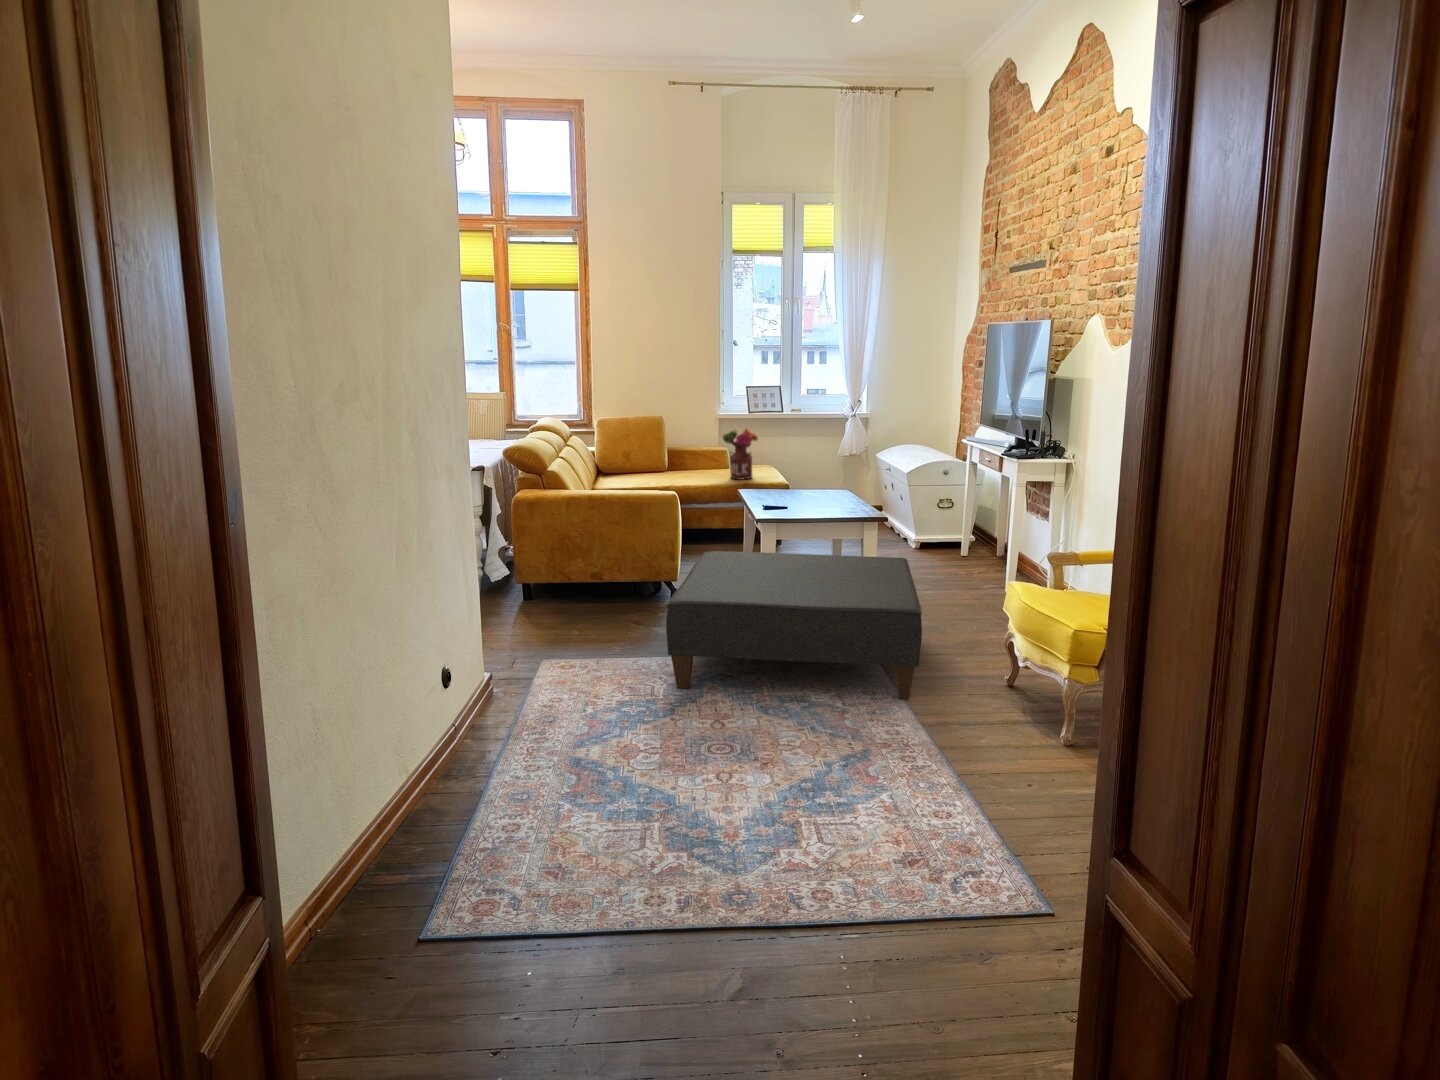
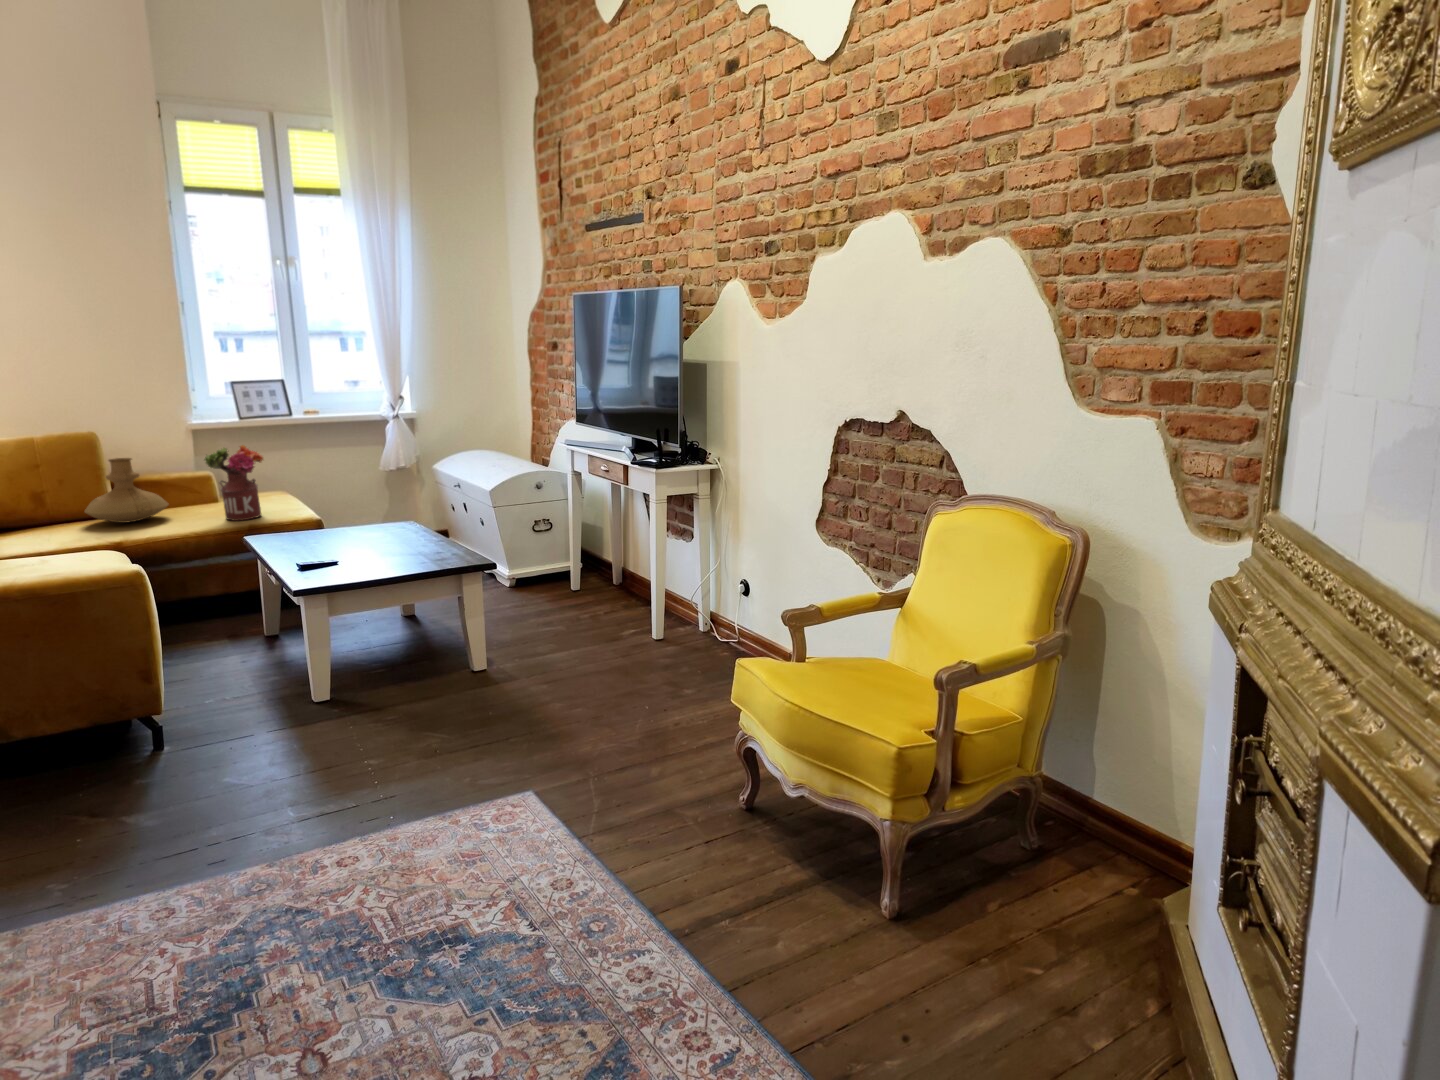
vase: none [652,433,699,475] -> present [85,458,168,523]
ottoman: present [666,551,922,700] -> none [156,628,641,978]

